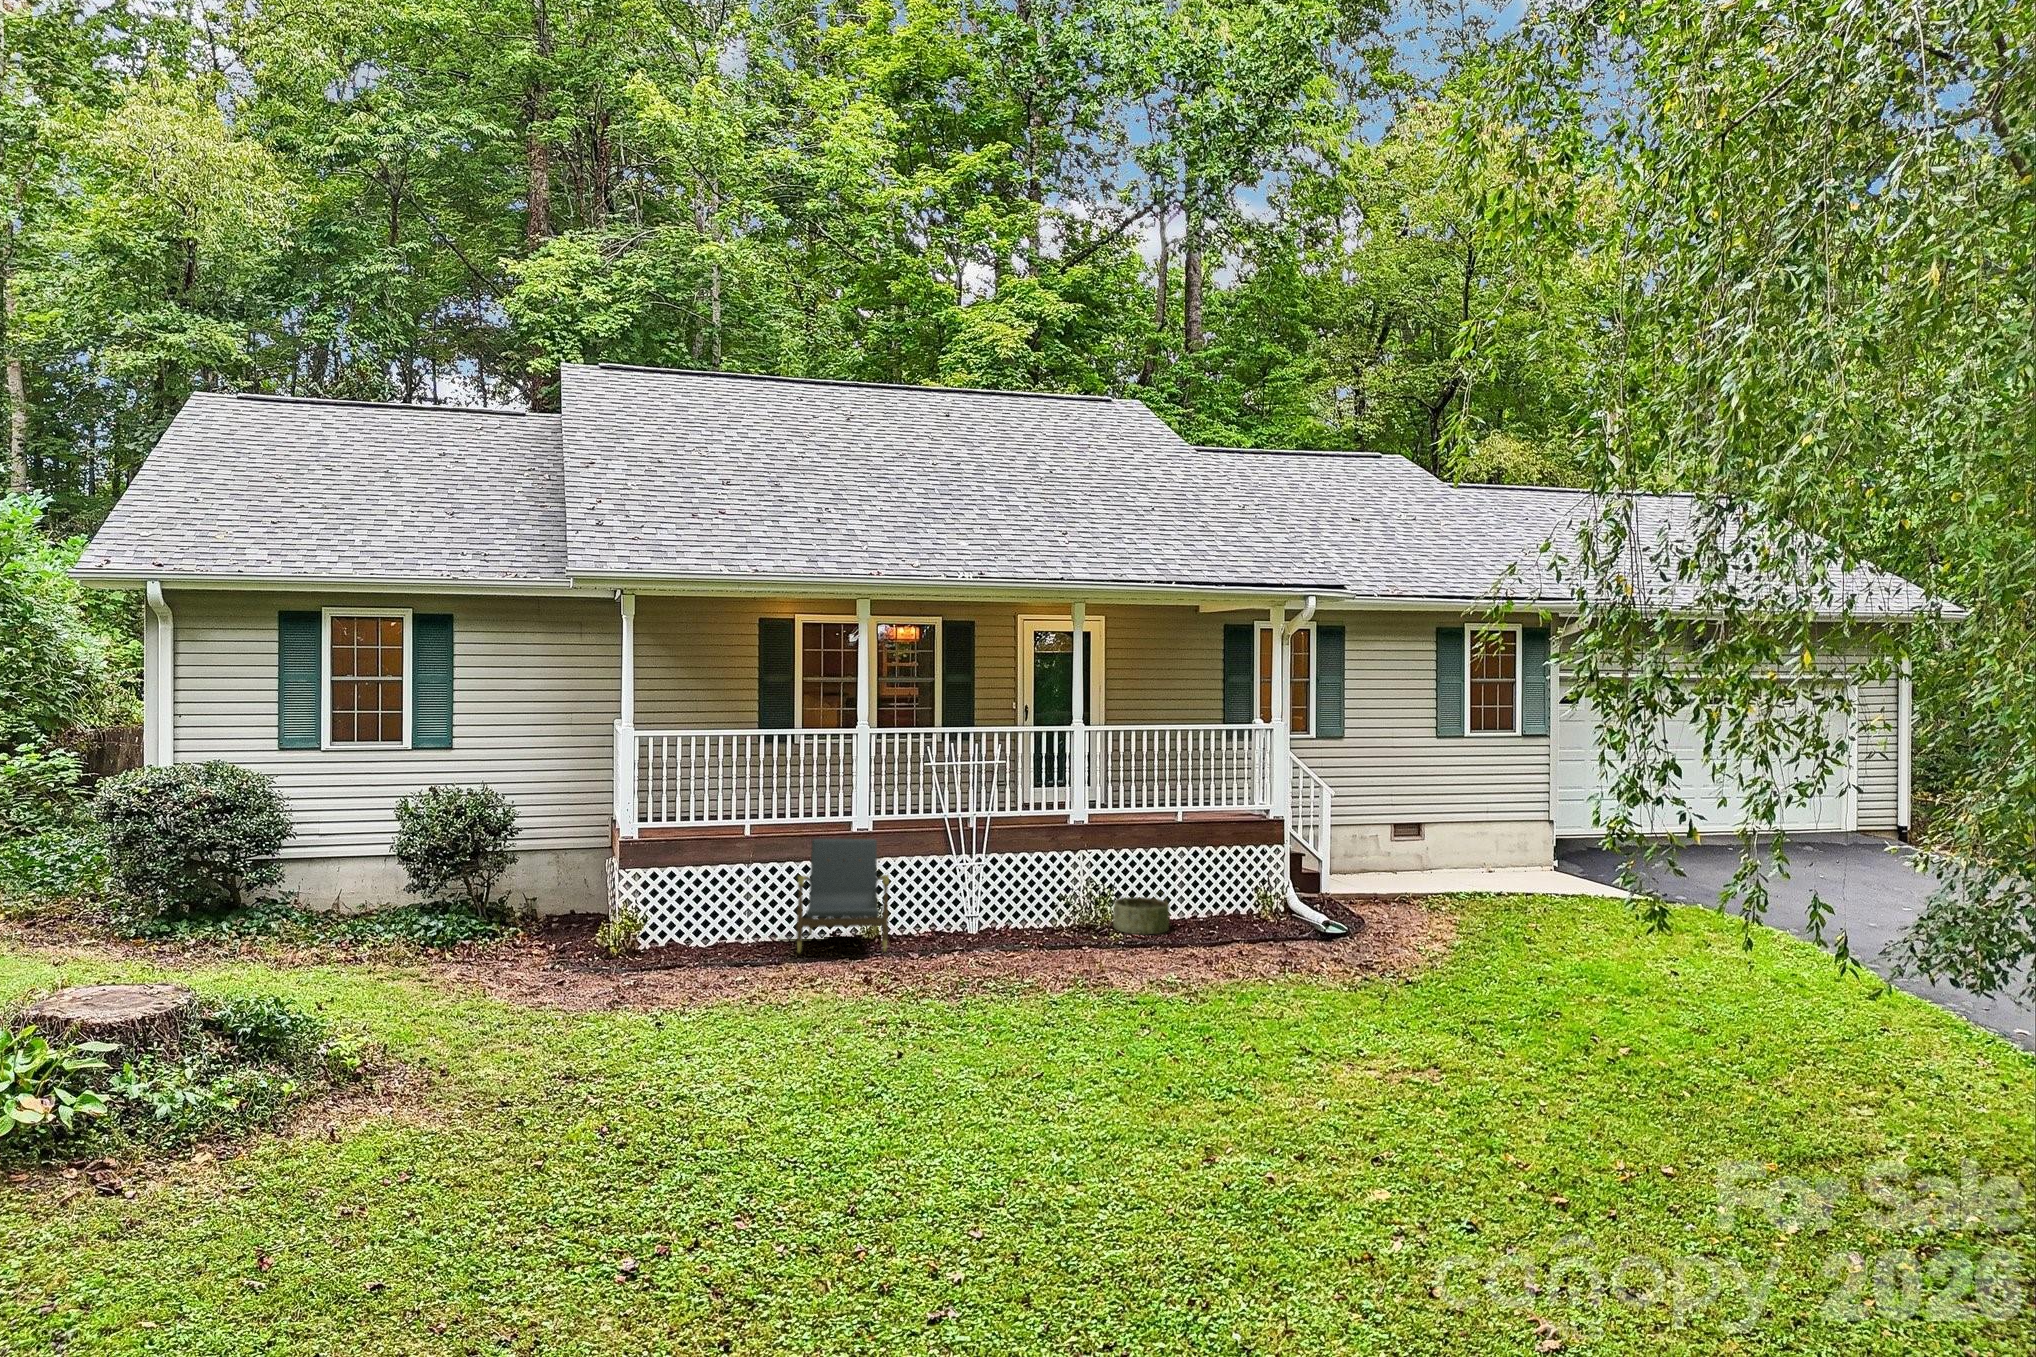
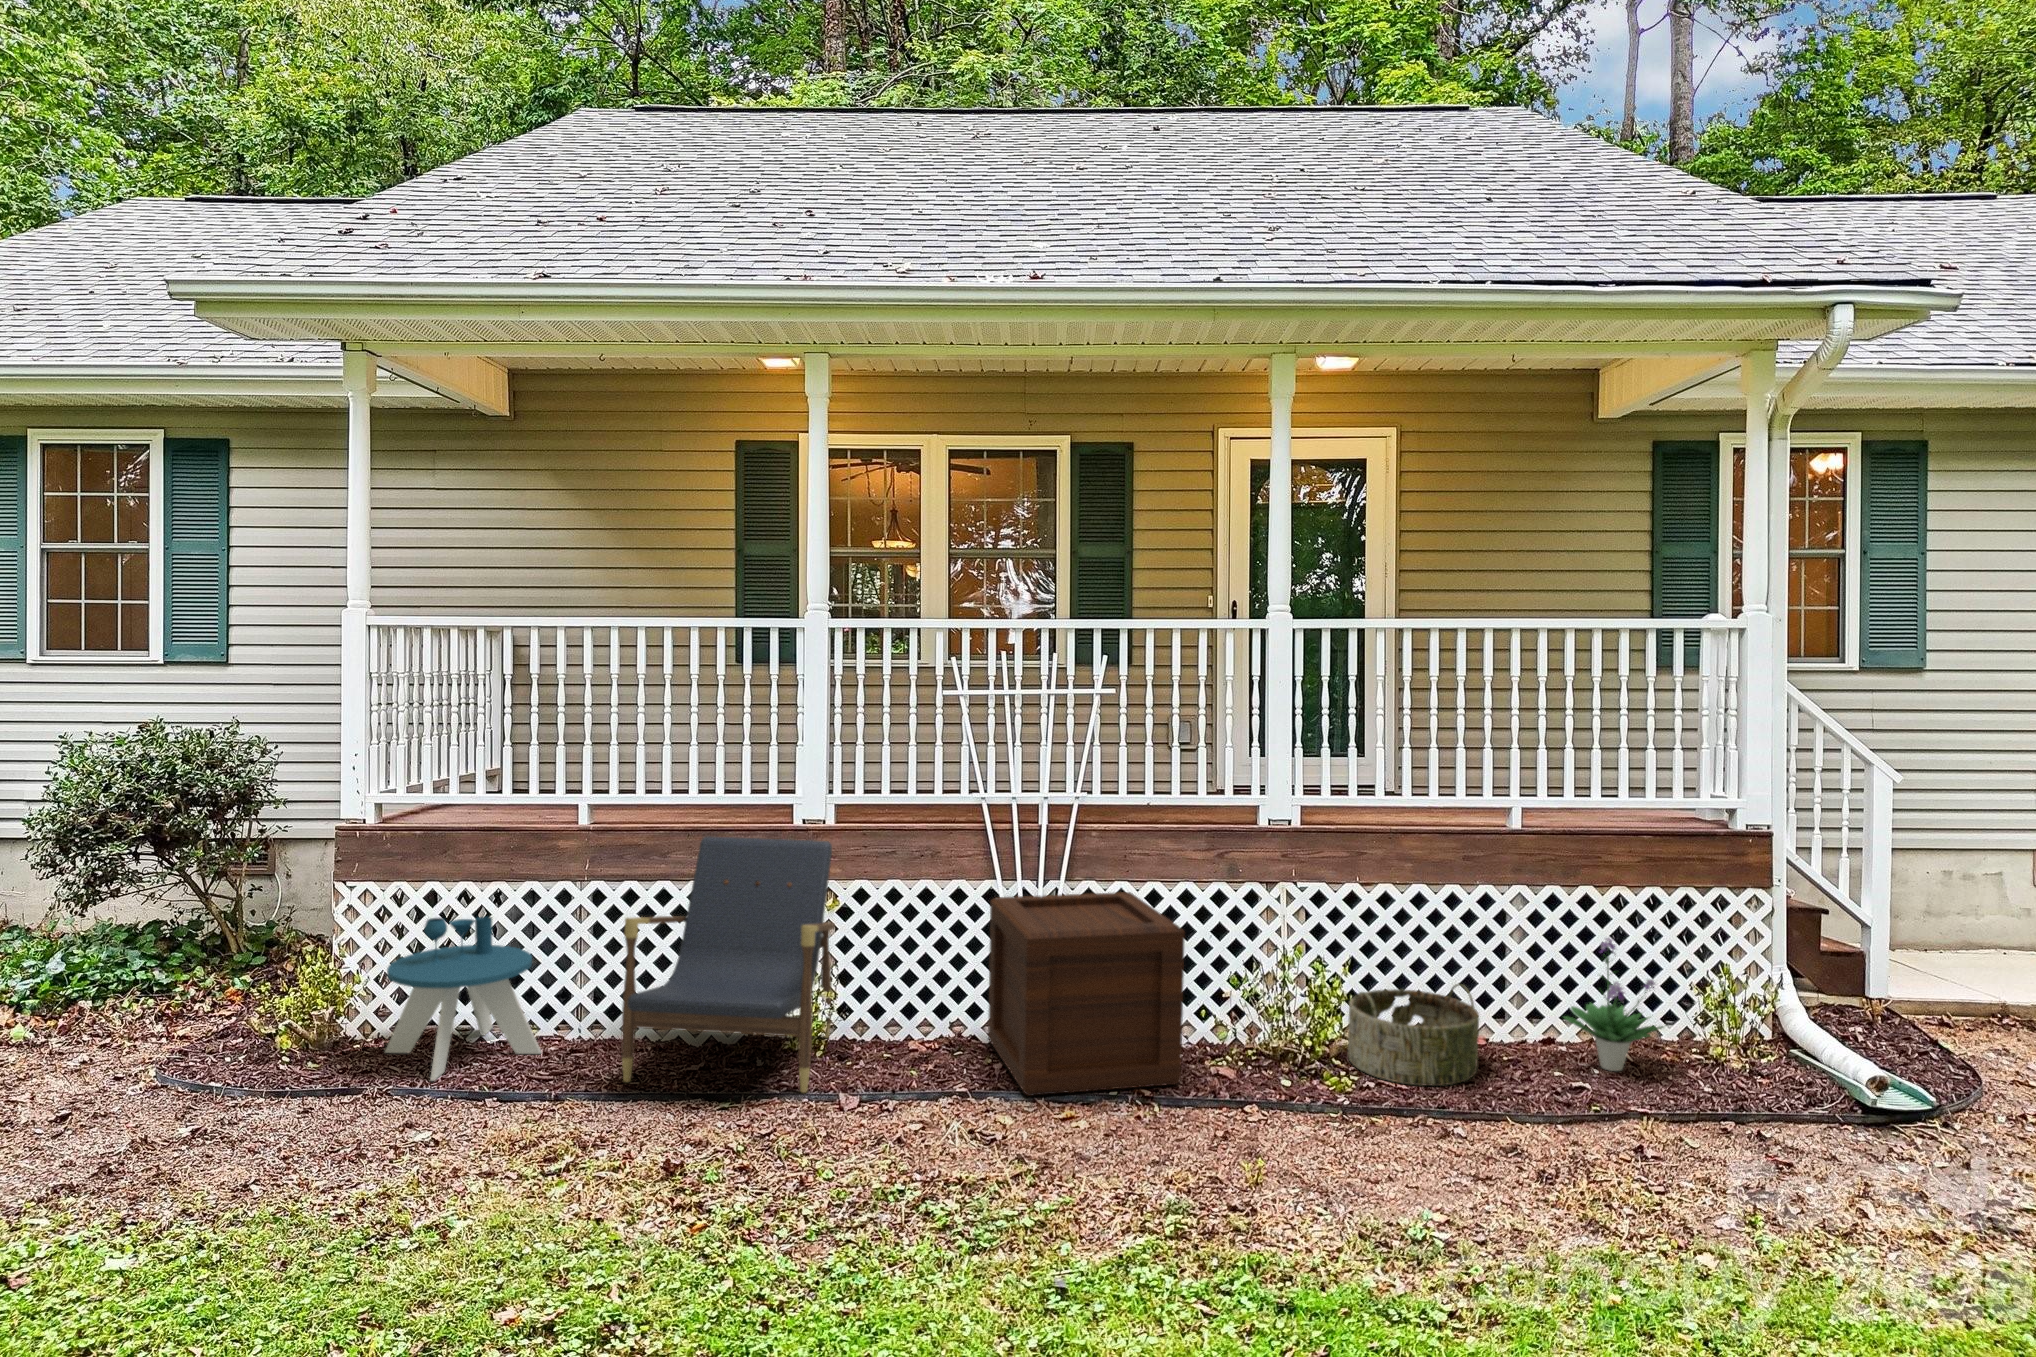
wooden crate: none [952,858,1049,947] -> present [988,892,1185,1096]
potted plant: none [1202,868,1245,926] -> present [1564,938,1663,1071]
side table: none [666,882,744,958] -> present [385,916,542,1081]

